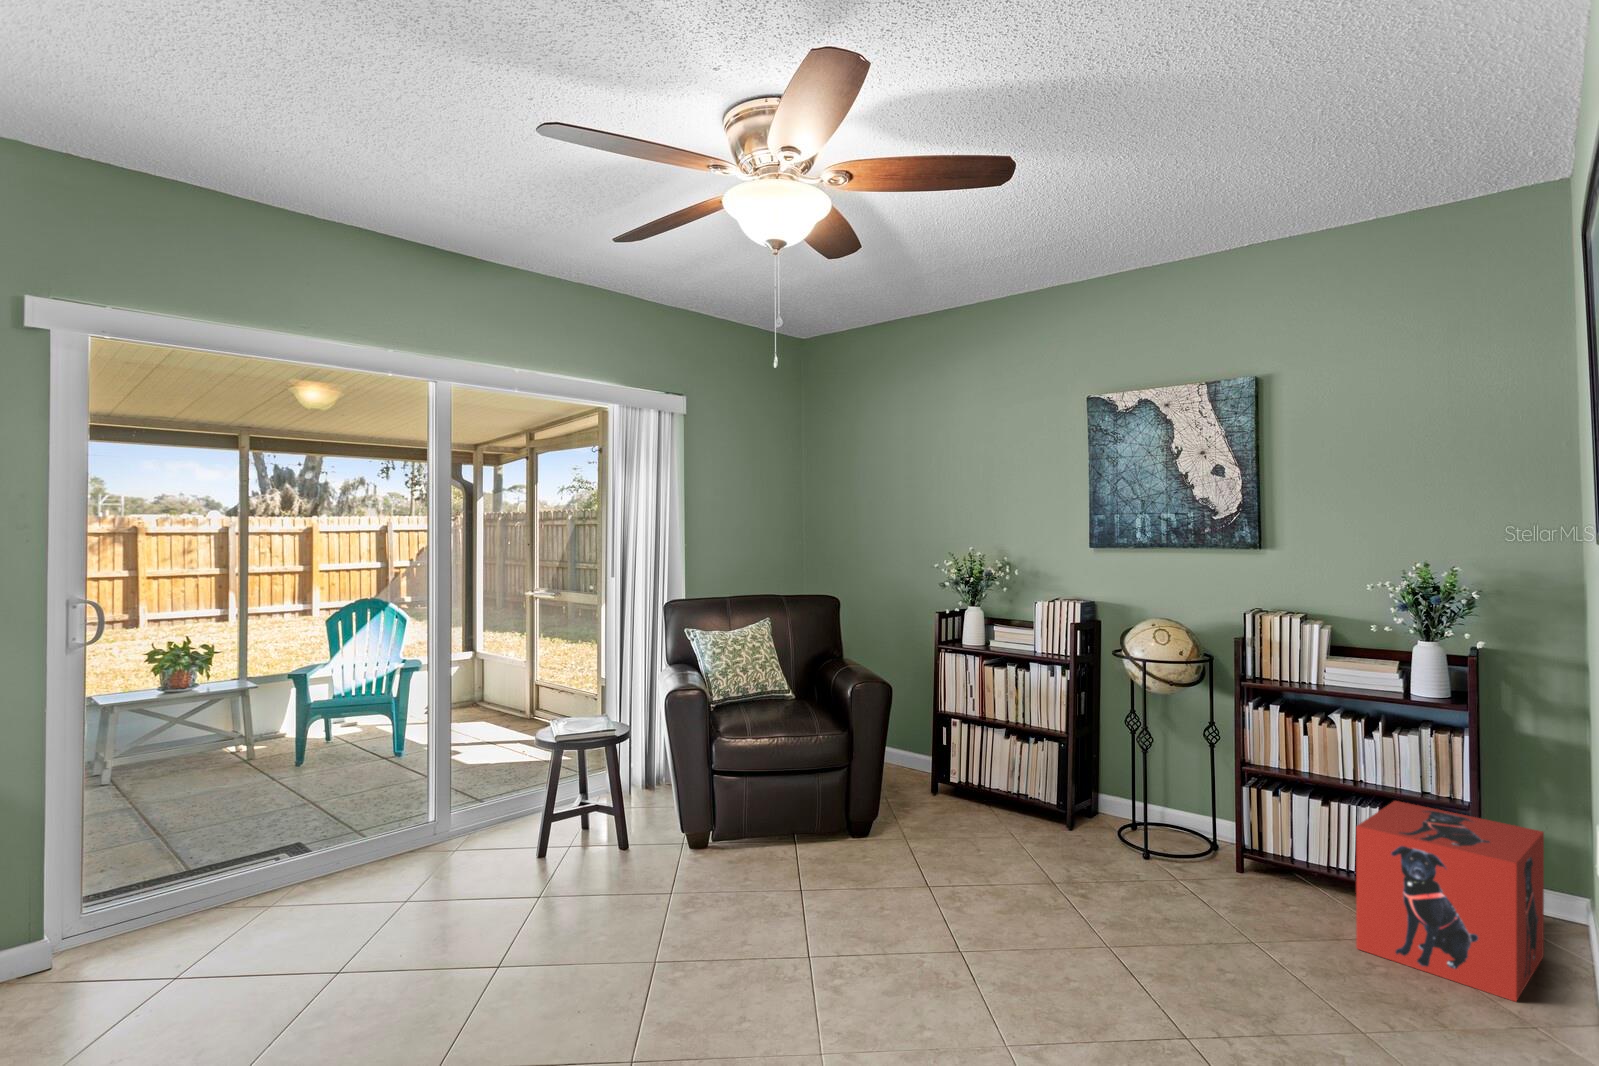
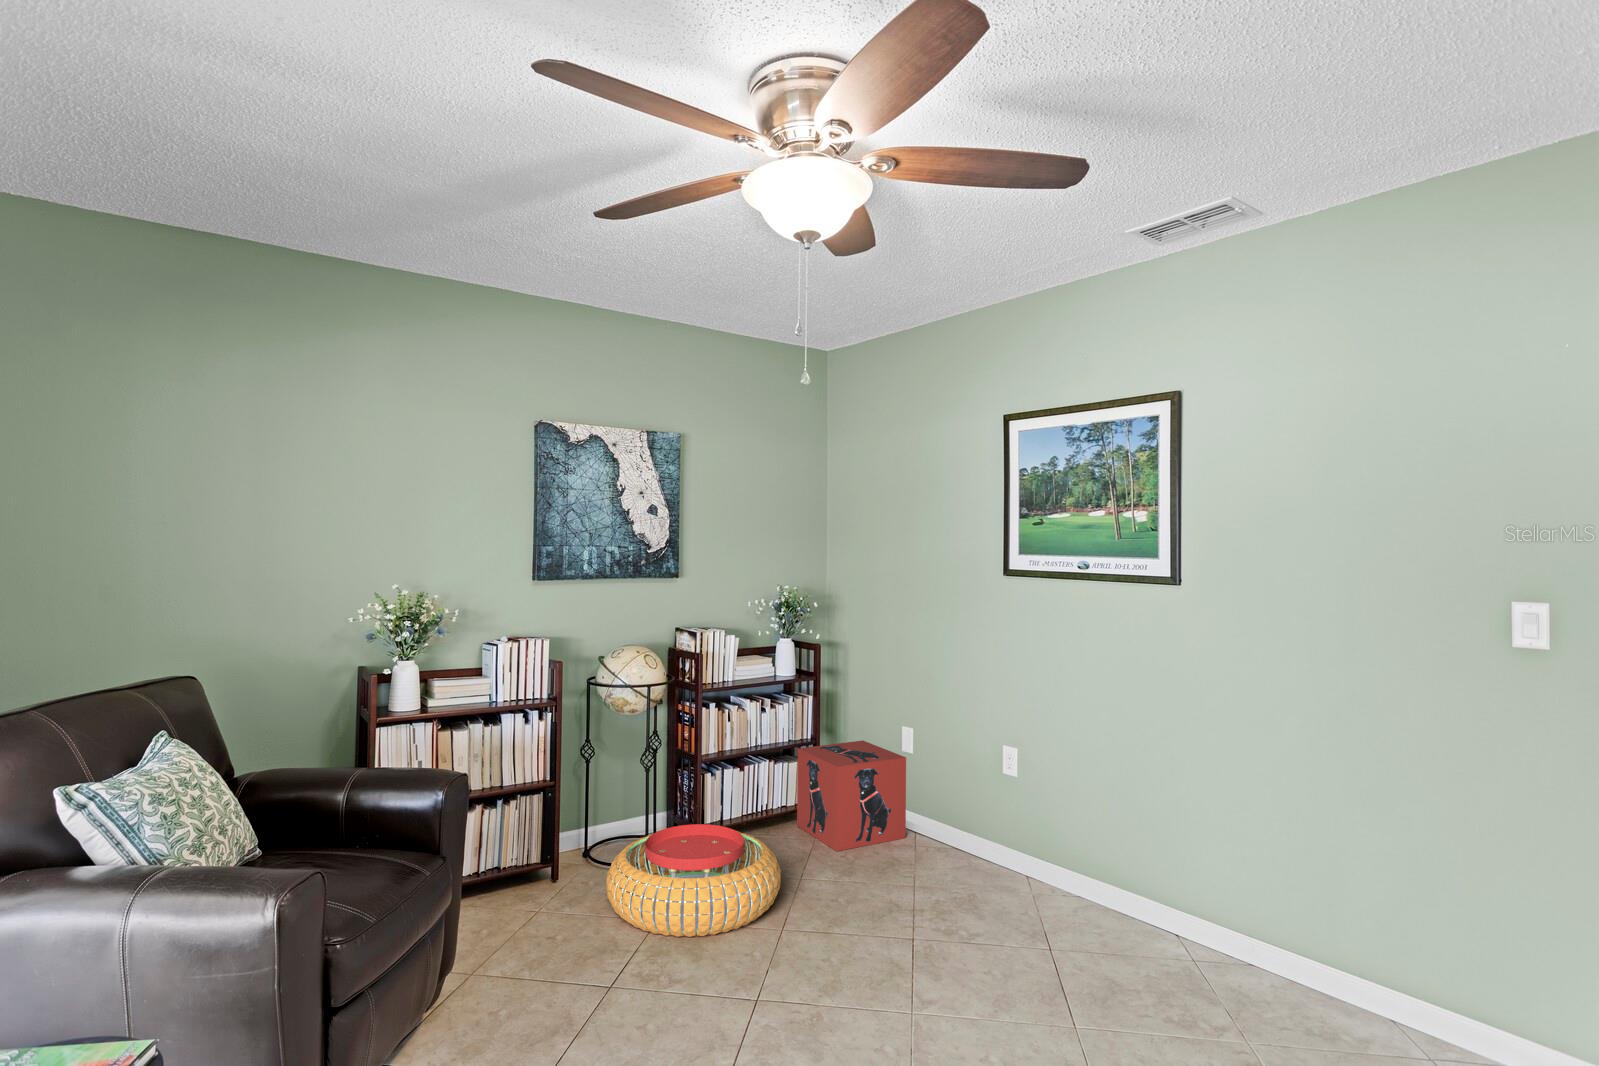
pouf: none [998,805,1193,923] -> present [606,824,781,937]

